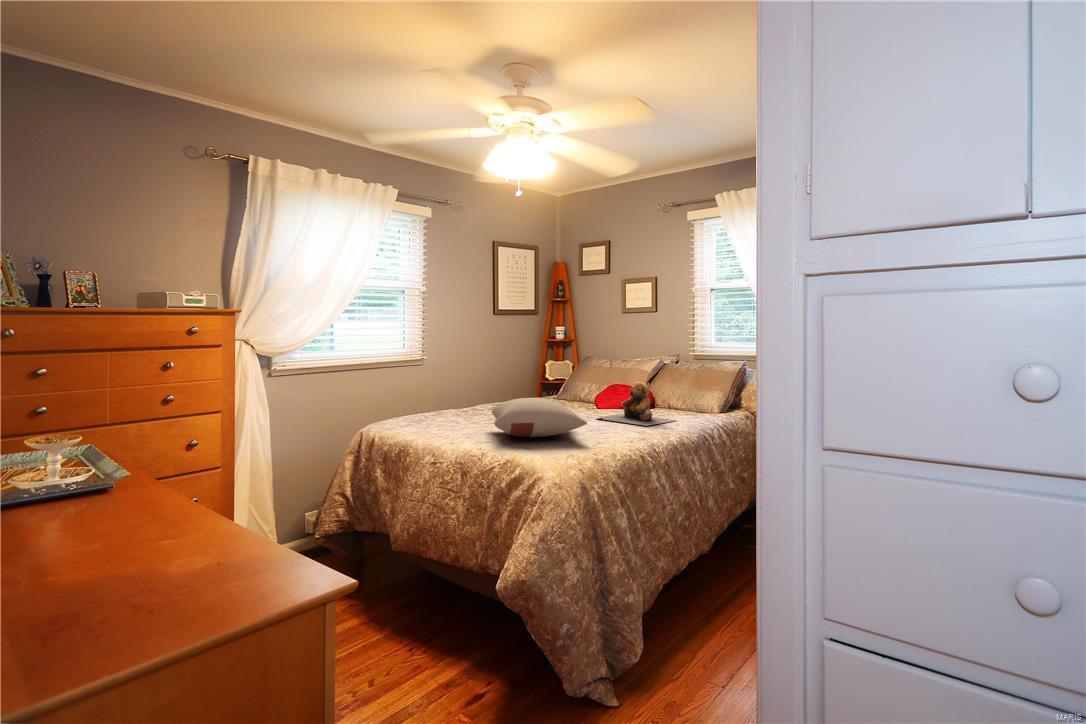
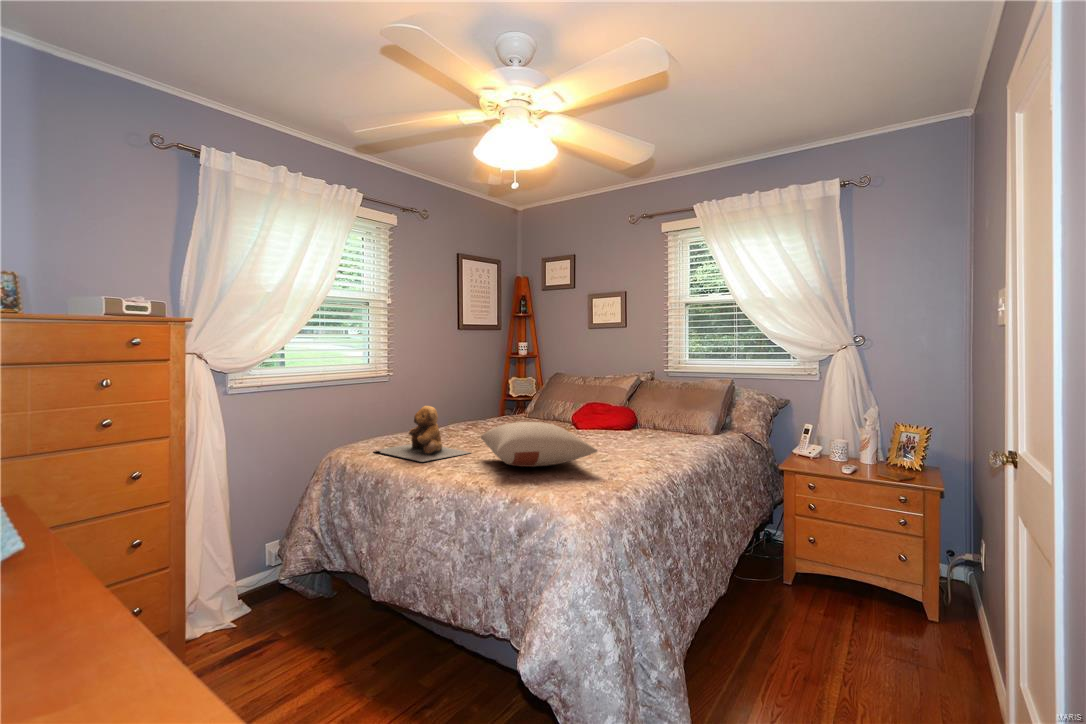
teddy bear: present [596,382,676,426] -> present [376,406,470,462]

